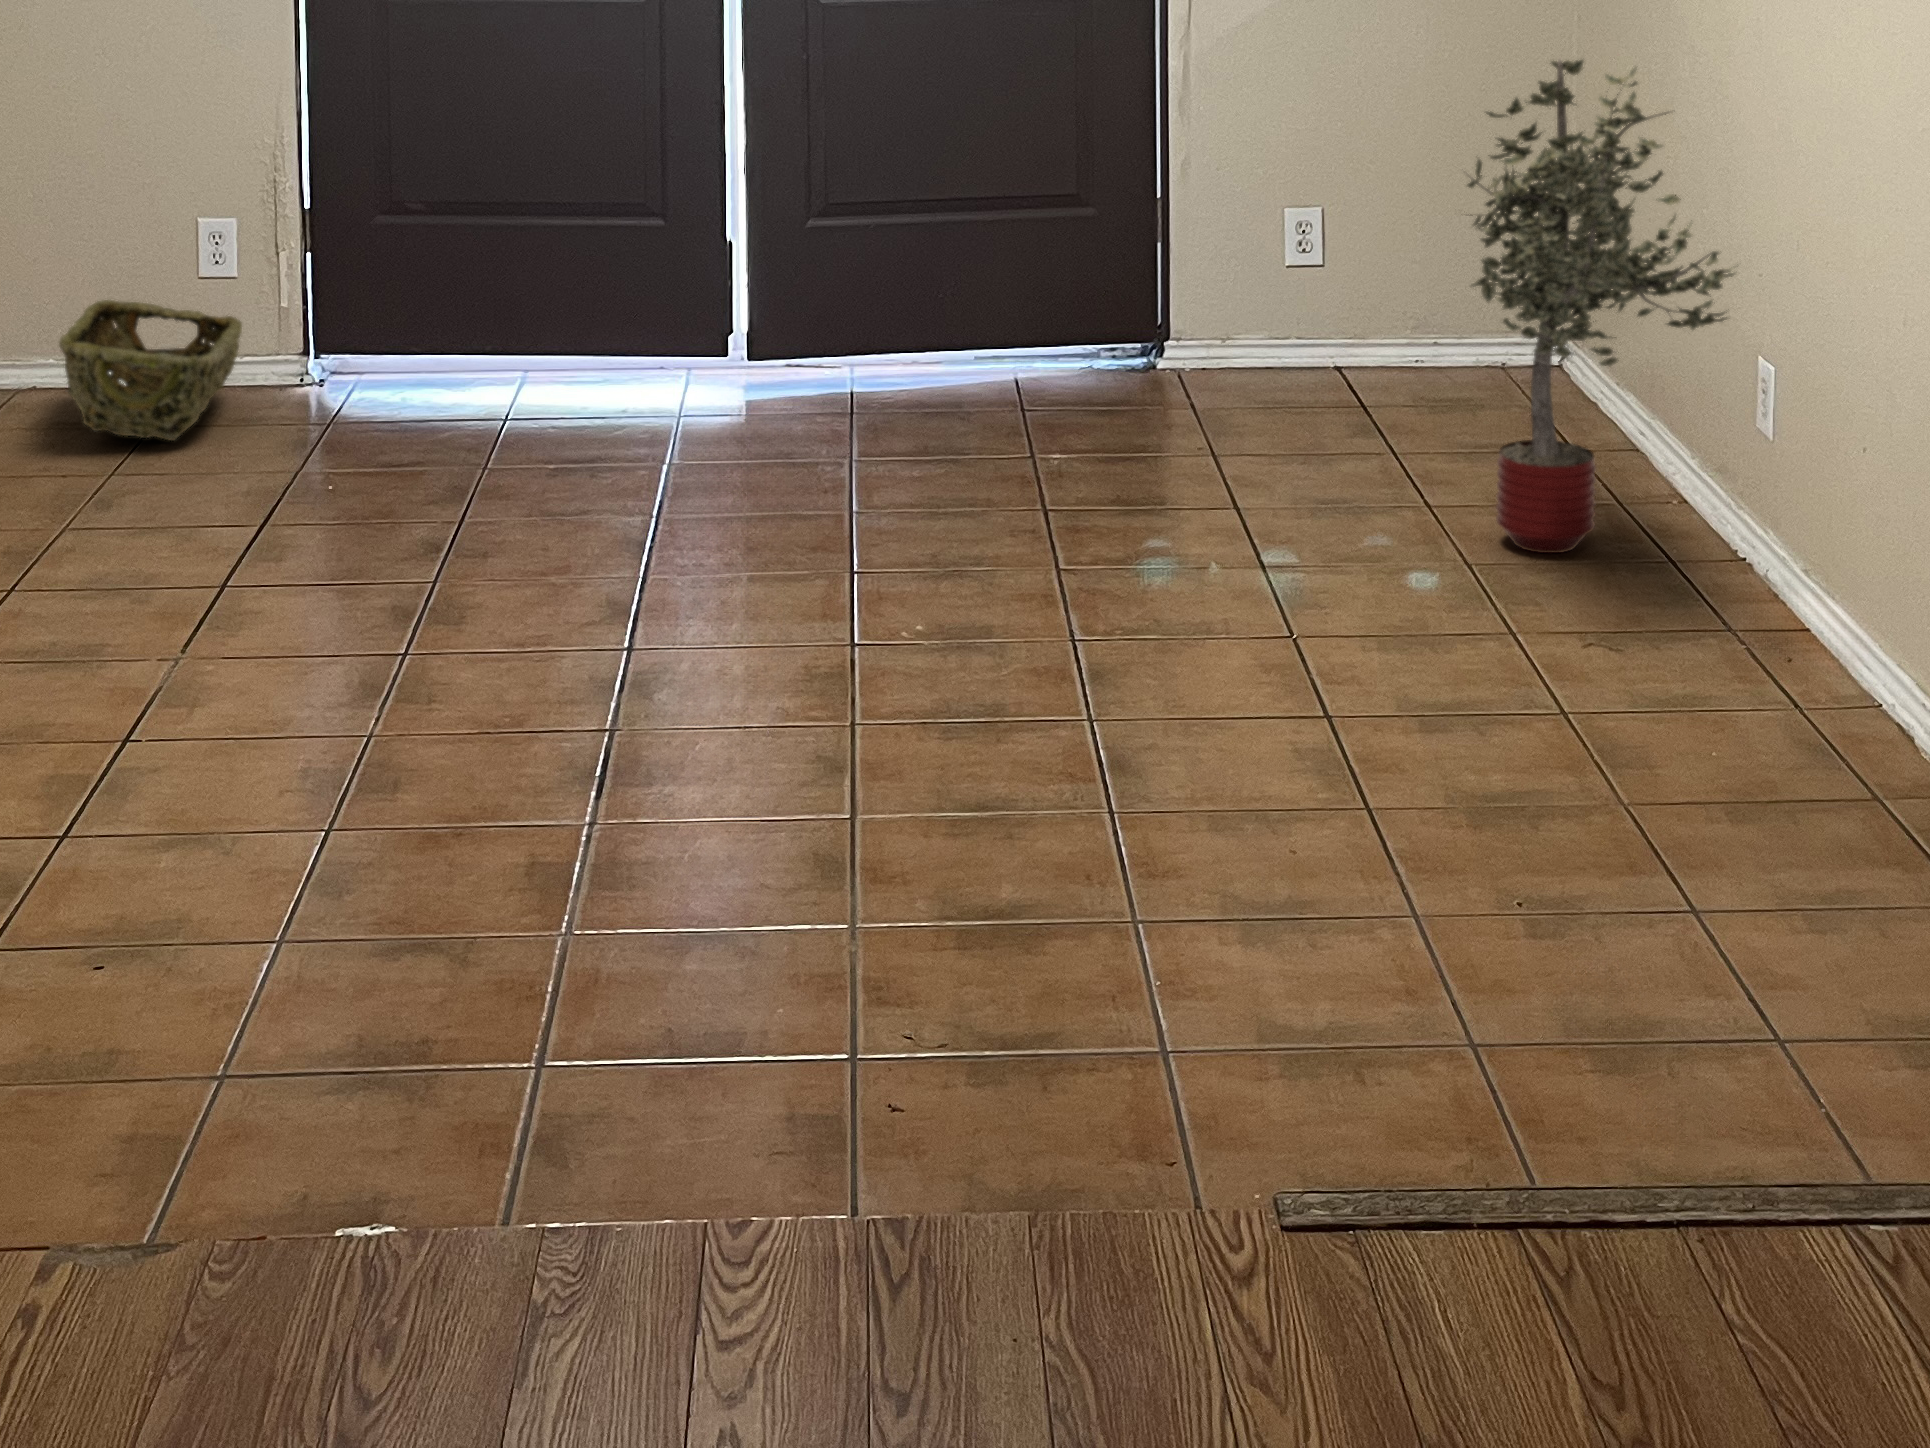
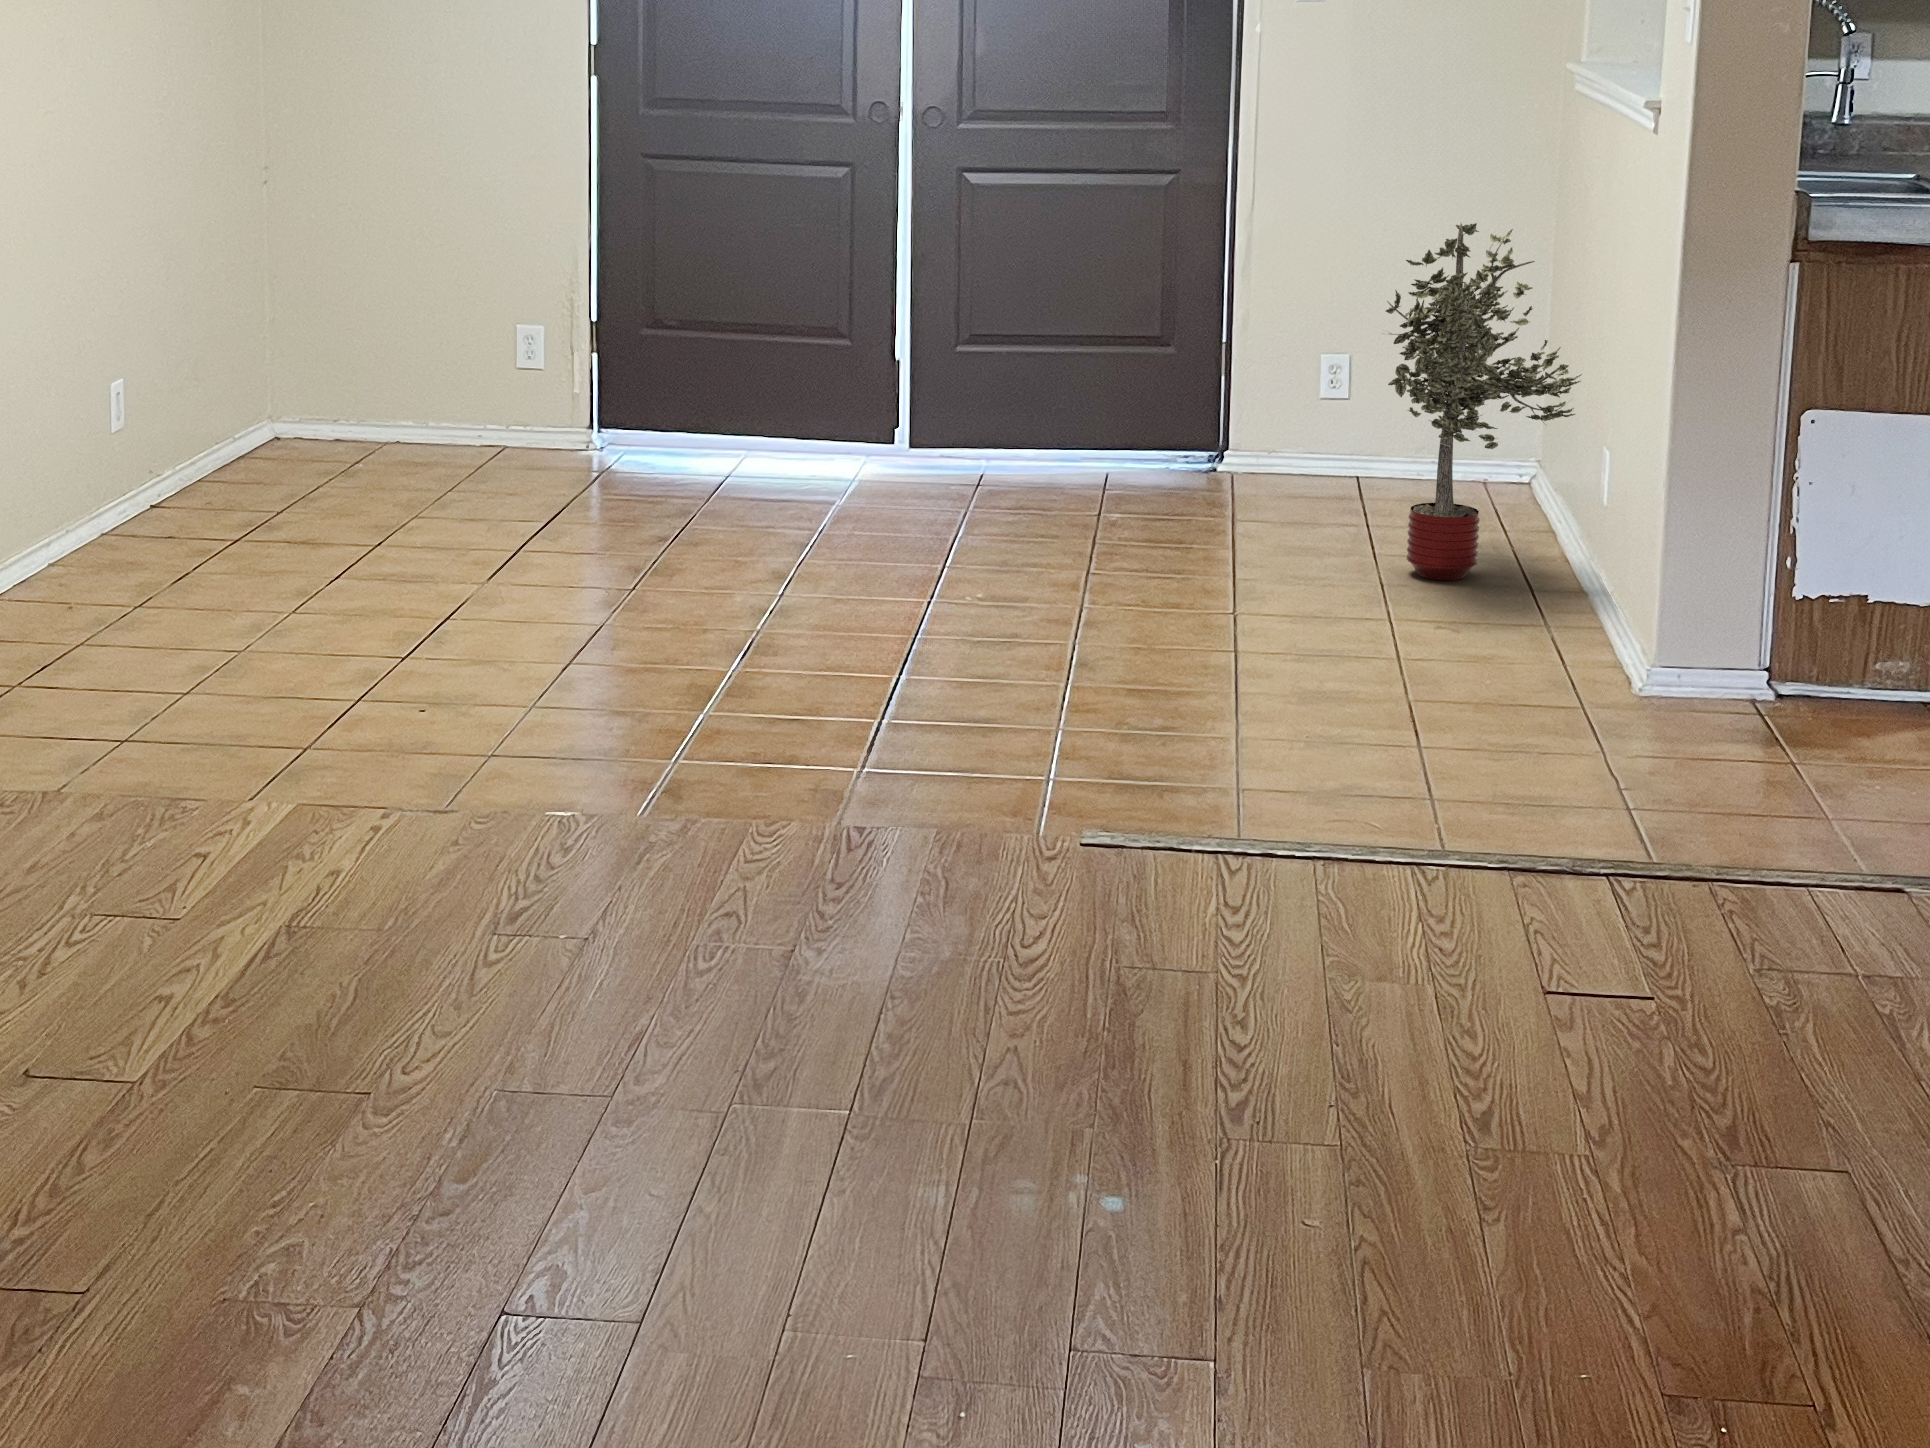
woven basket: present [59,300,242,440] -> none [417,378,546,473]

